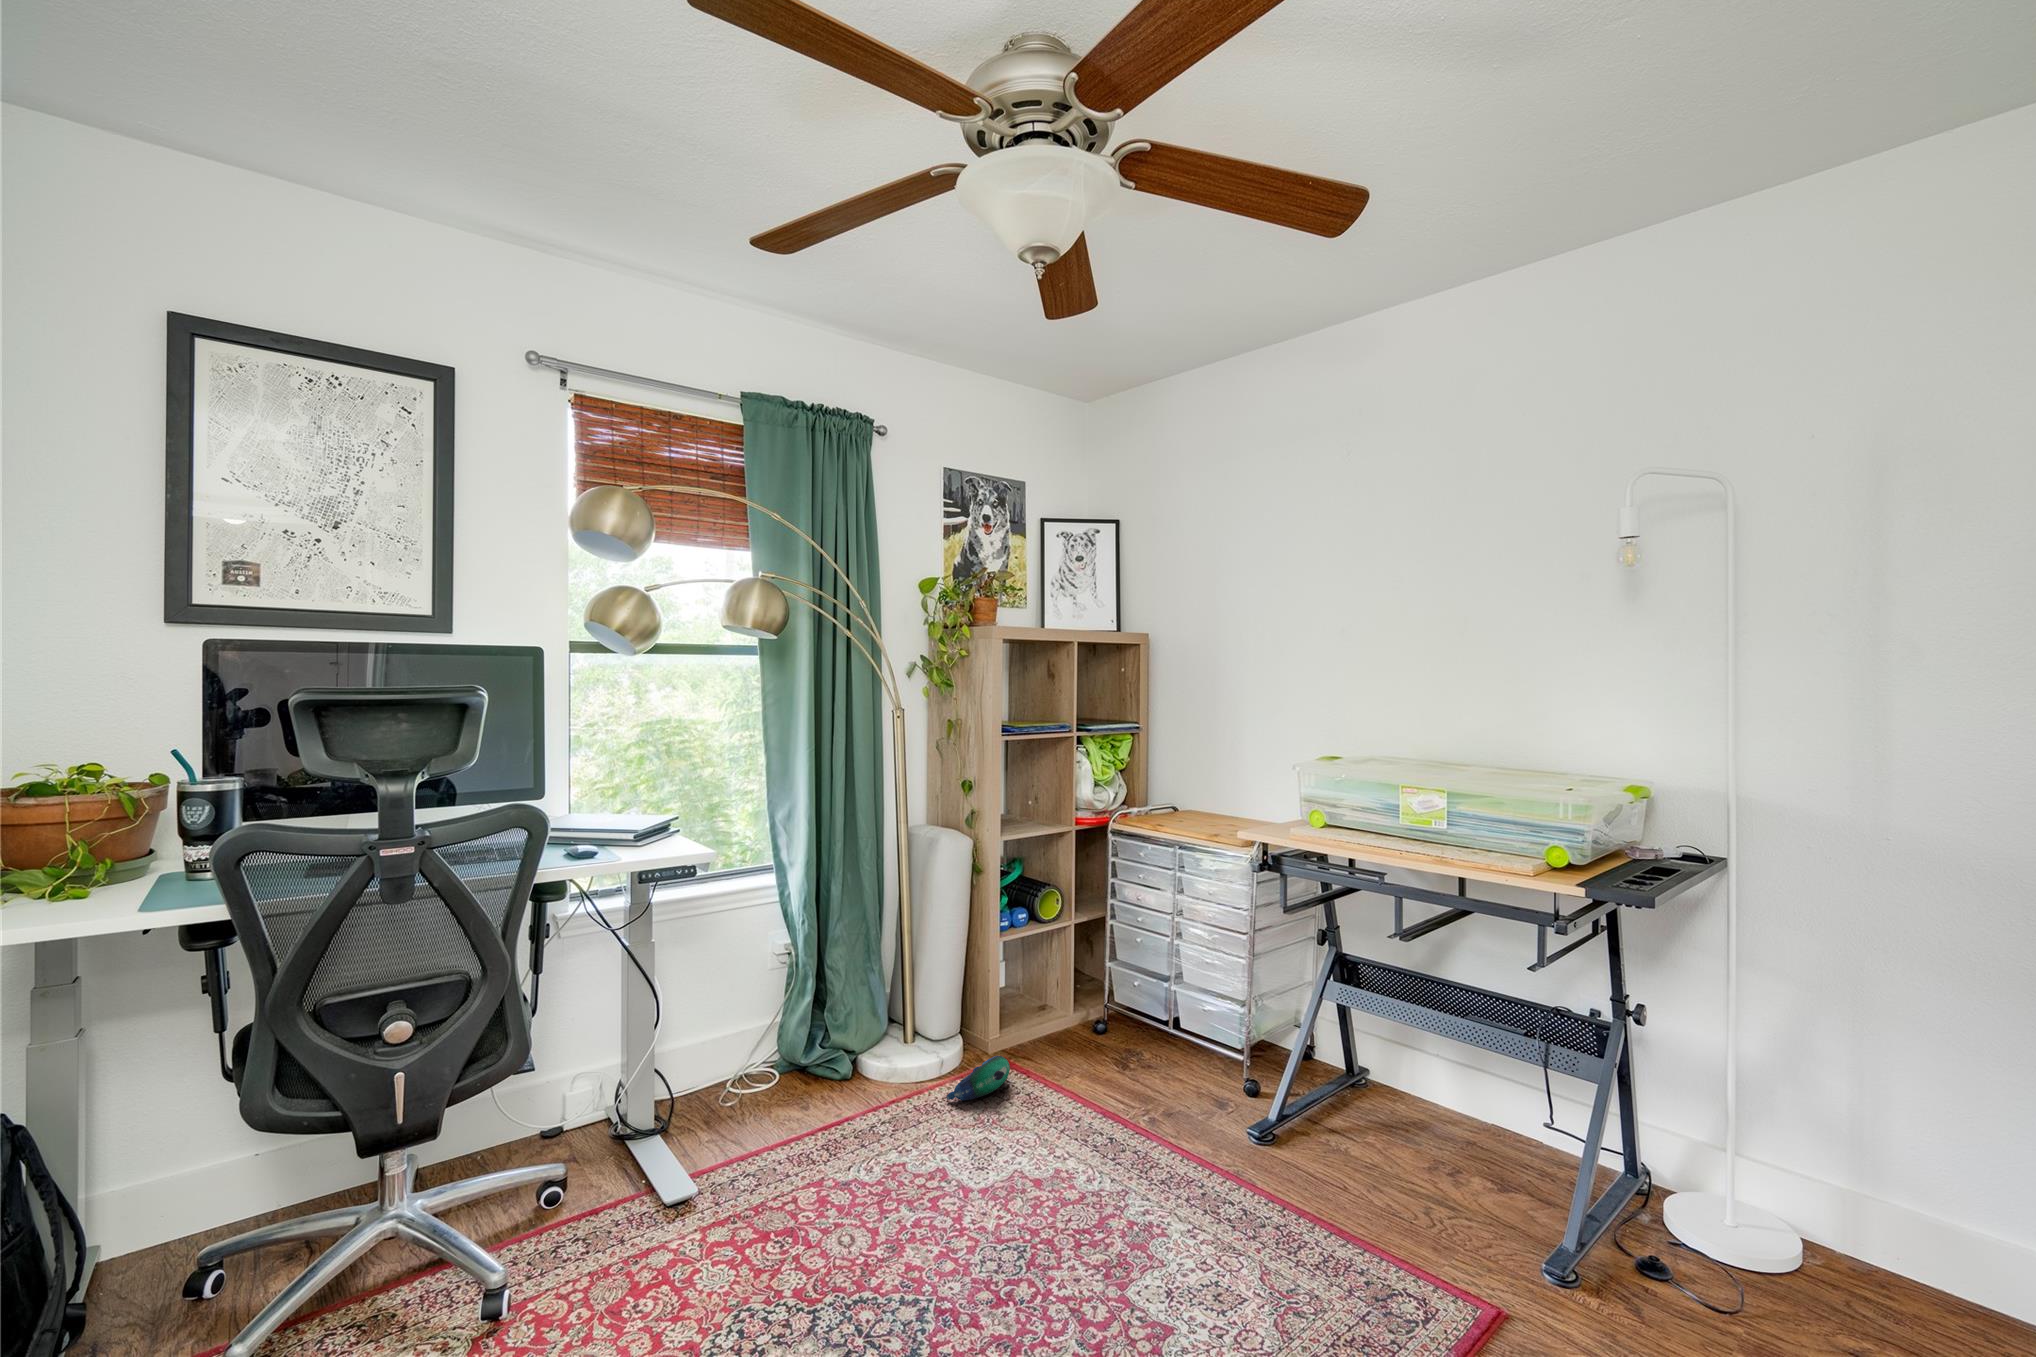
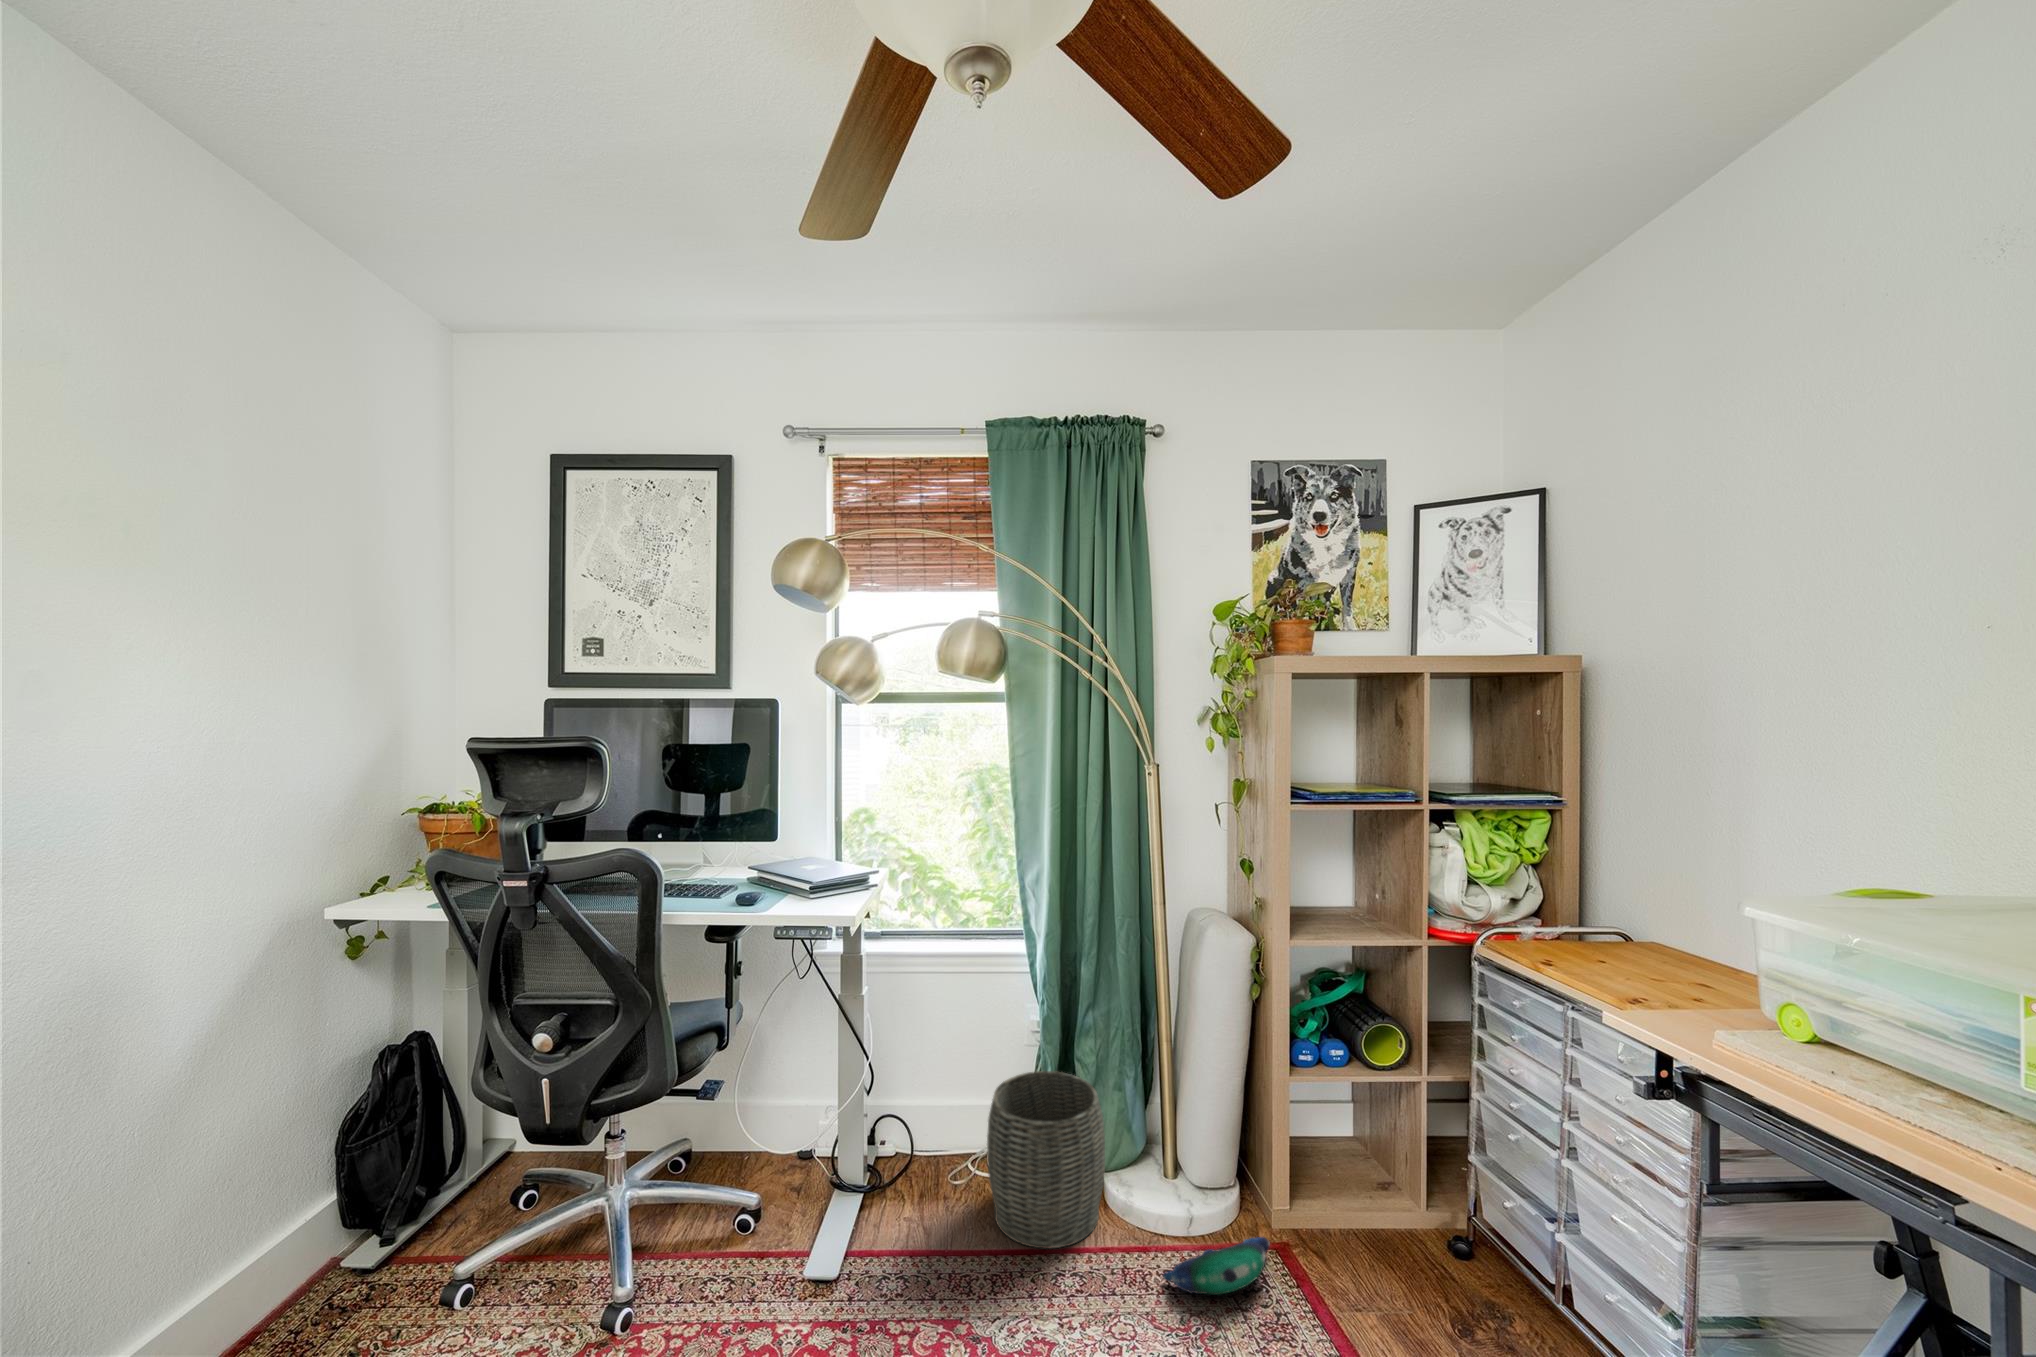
woven basket: none [775,981,879,1119] -> present [987,1071,1105,1249]

